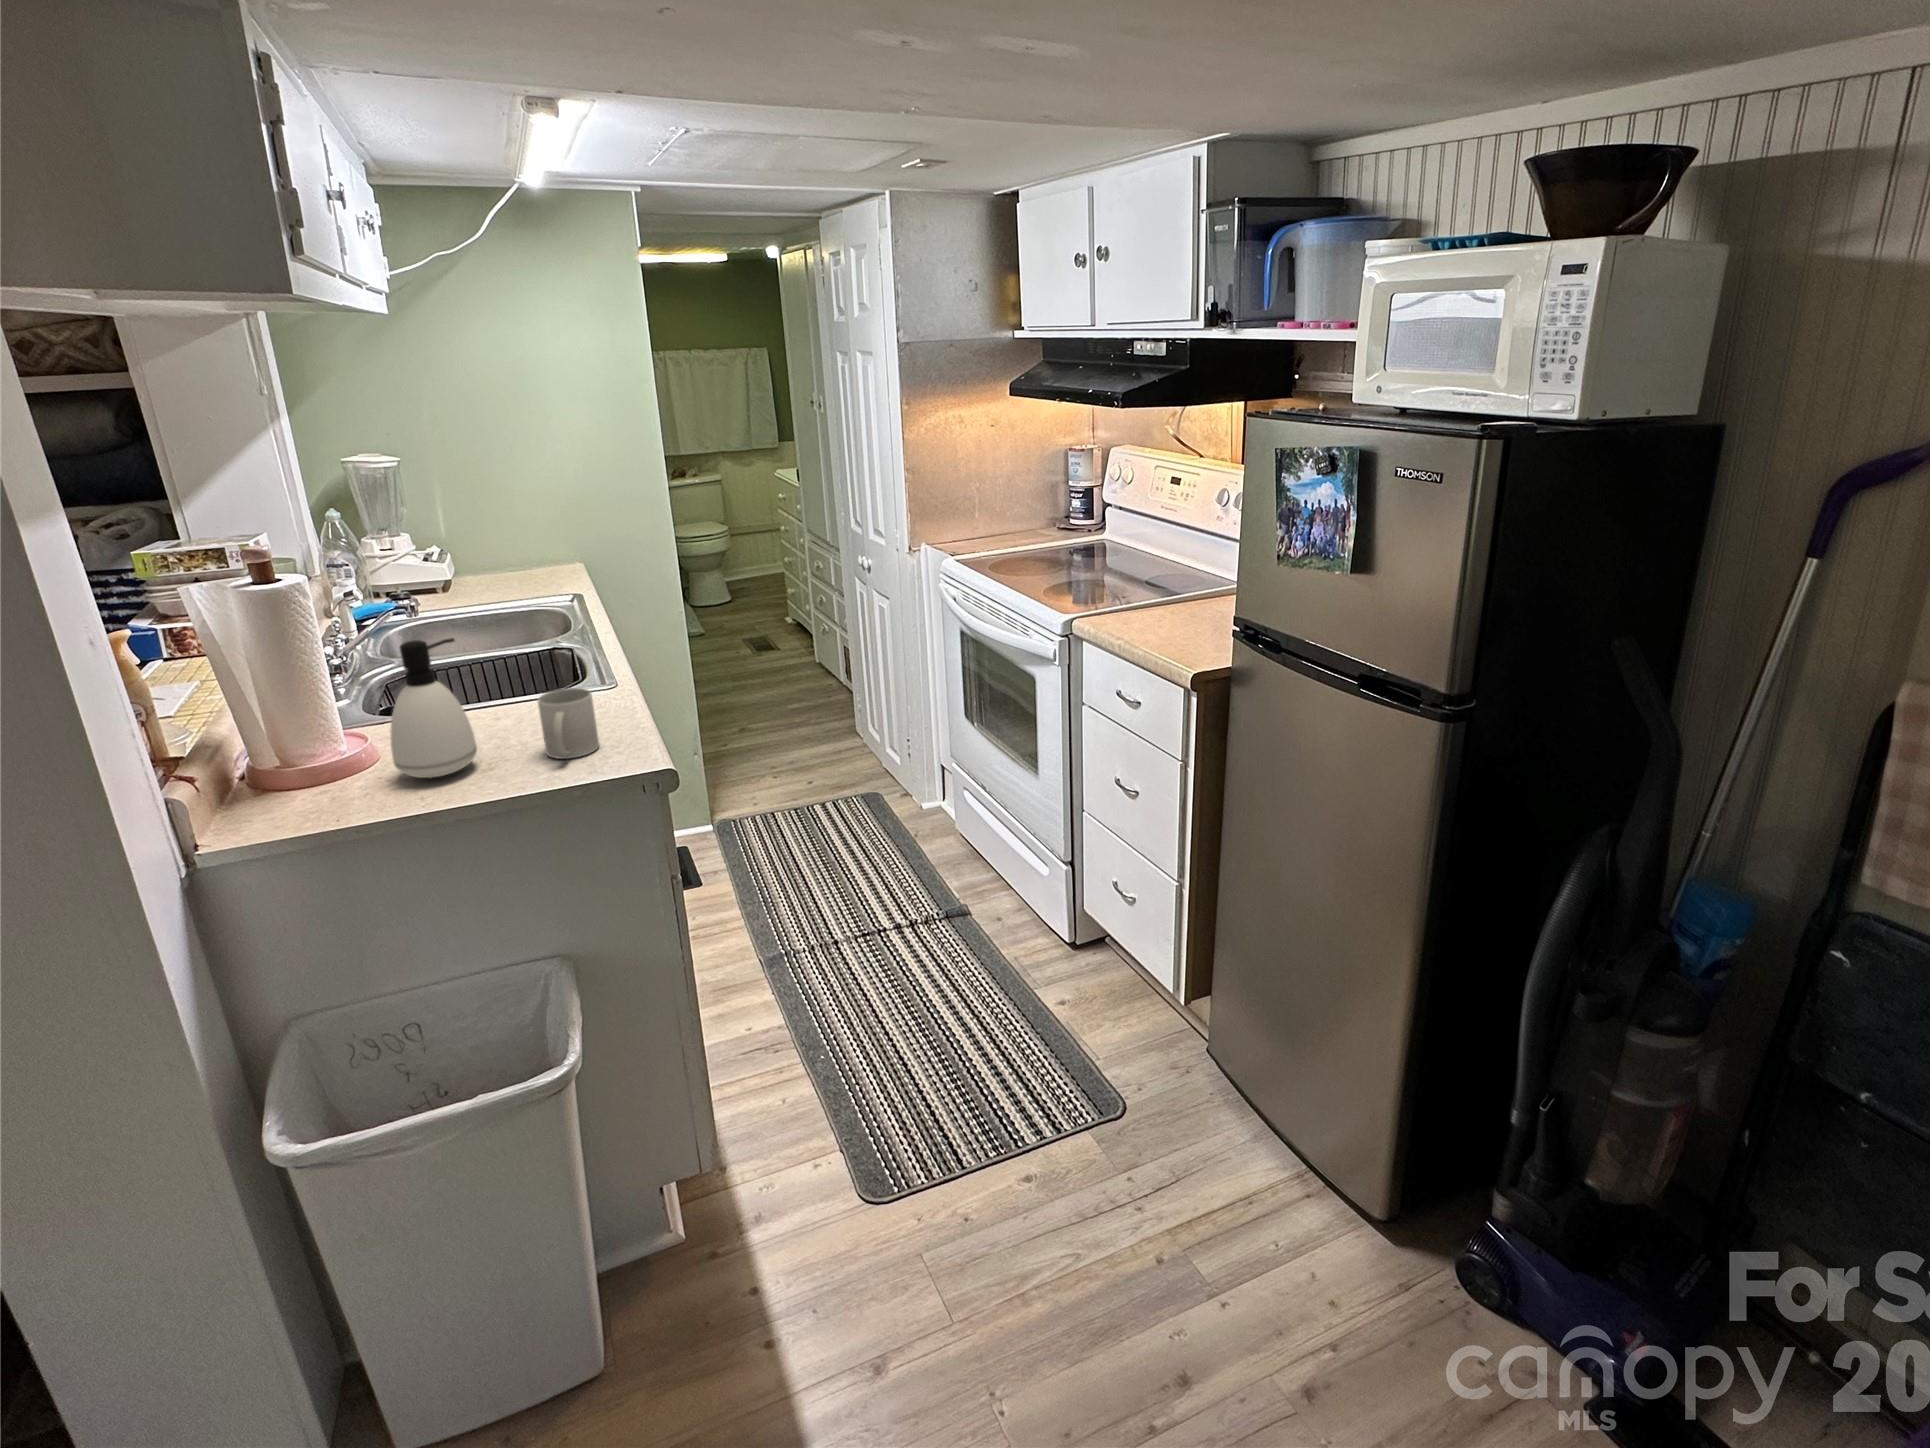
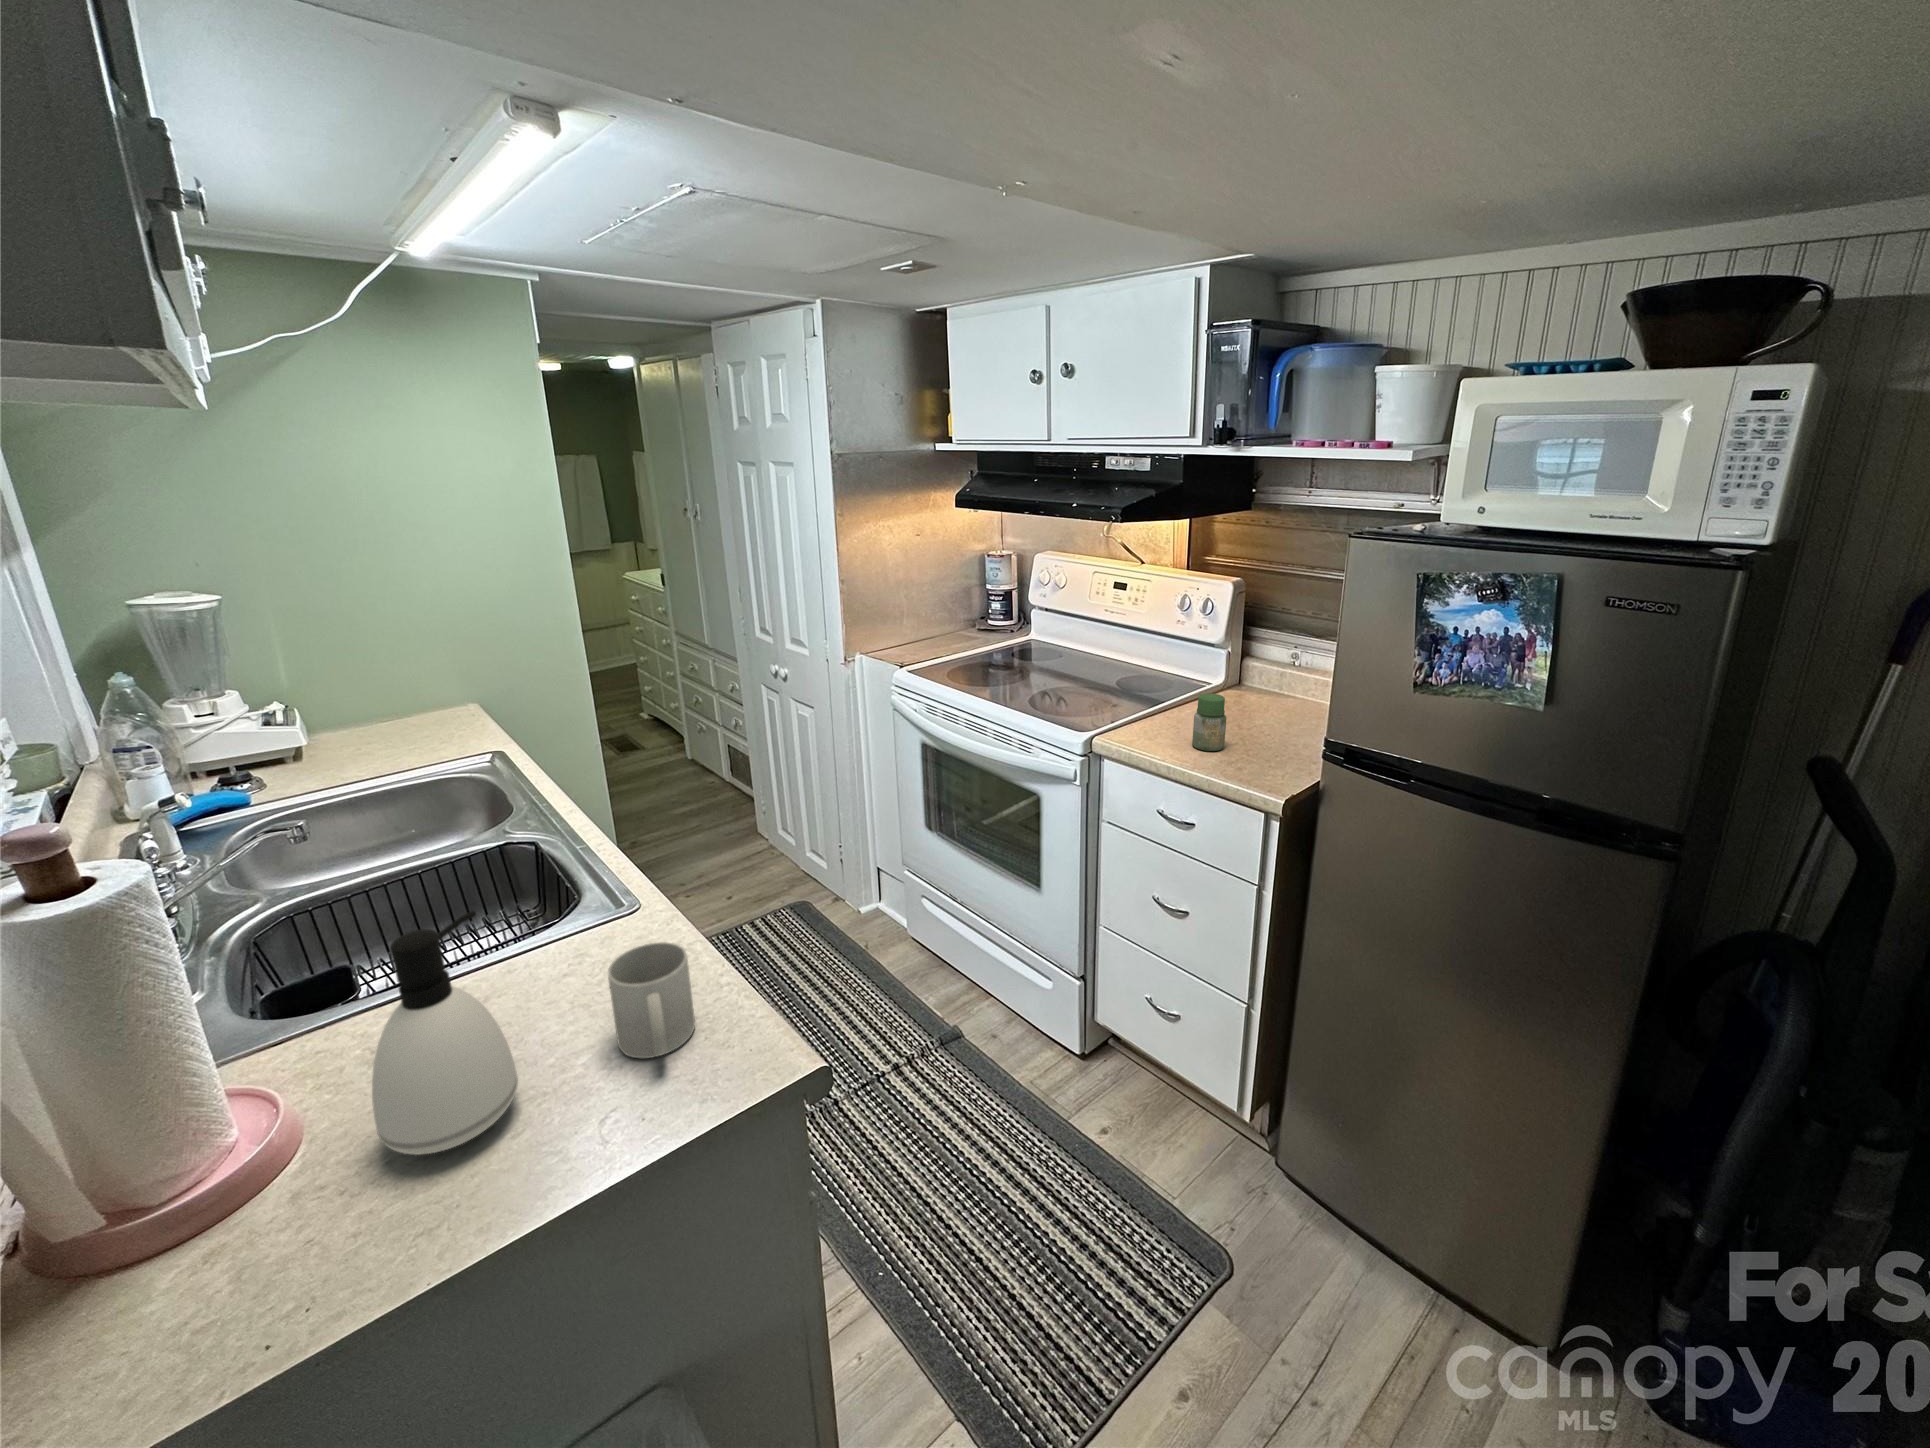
jar: none [1161,581,1194,638] -> present [1192,693,1226,751]

